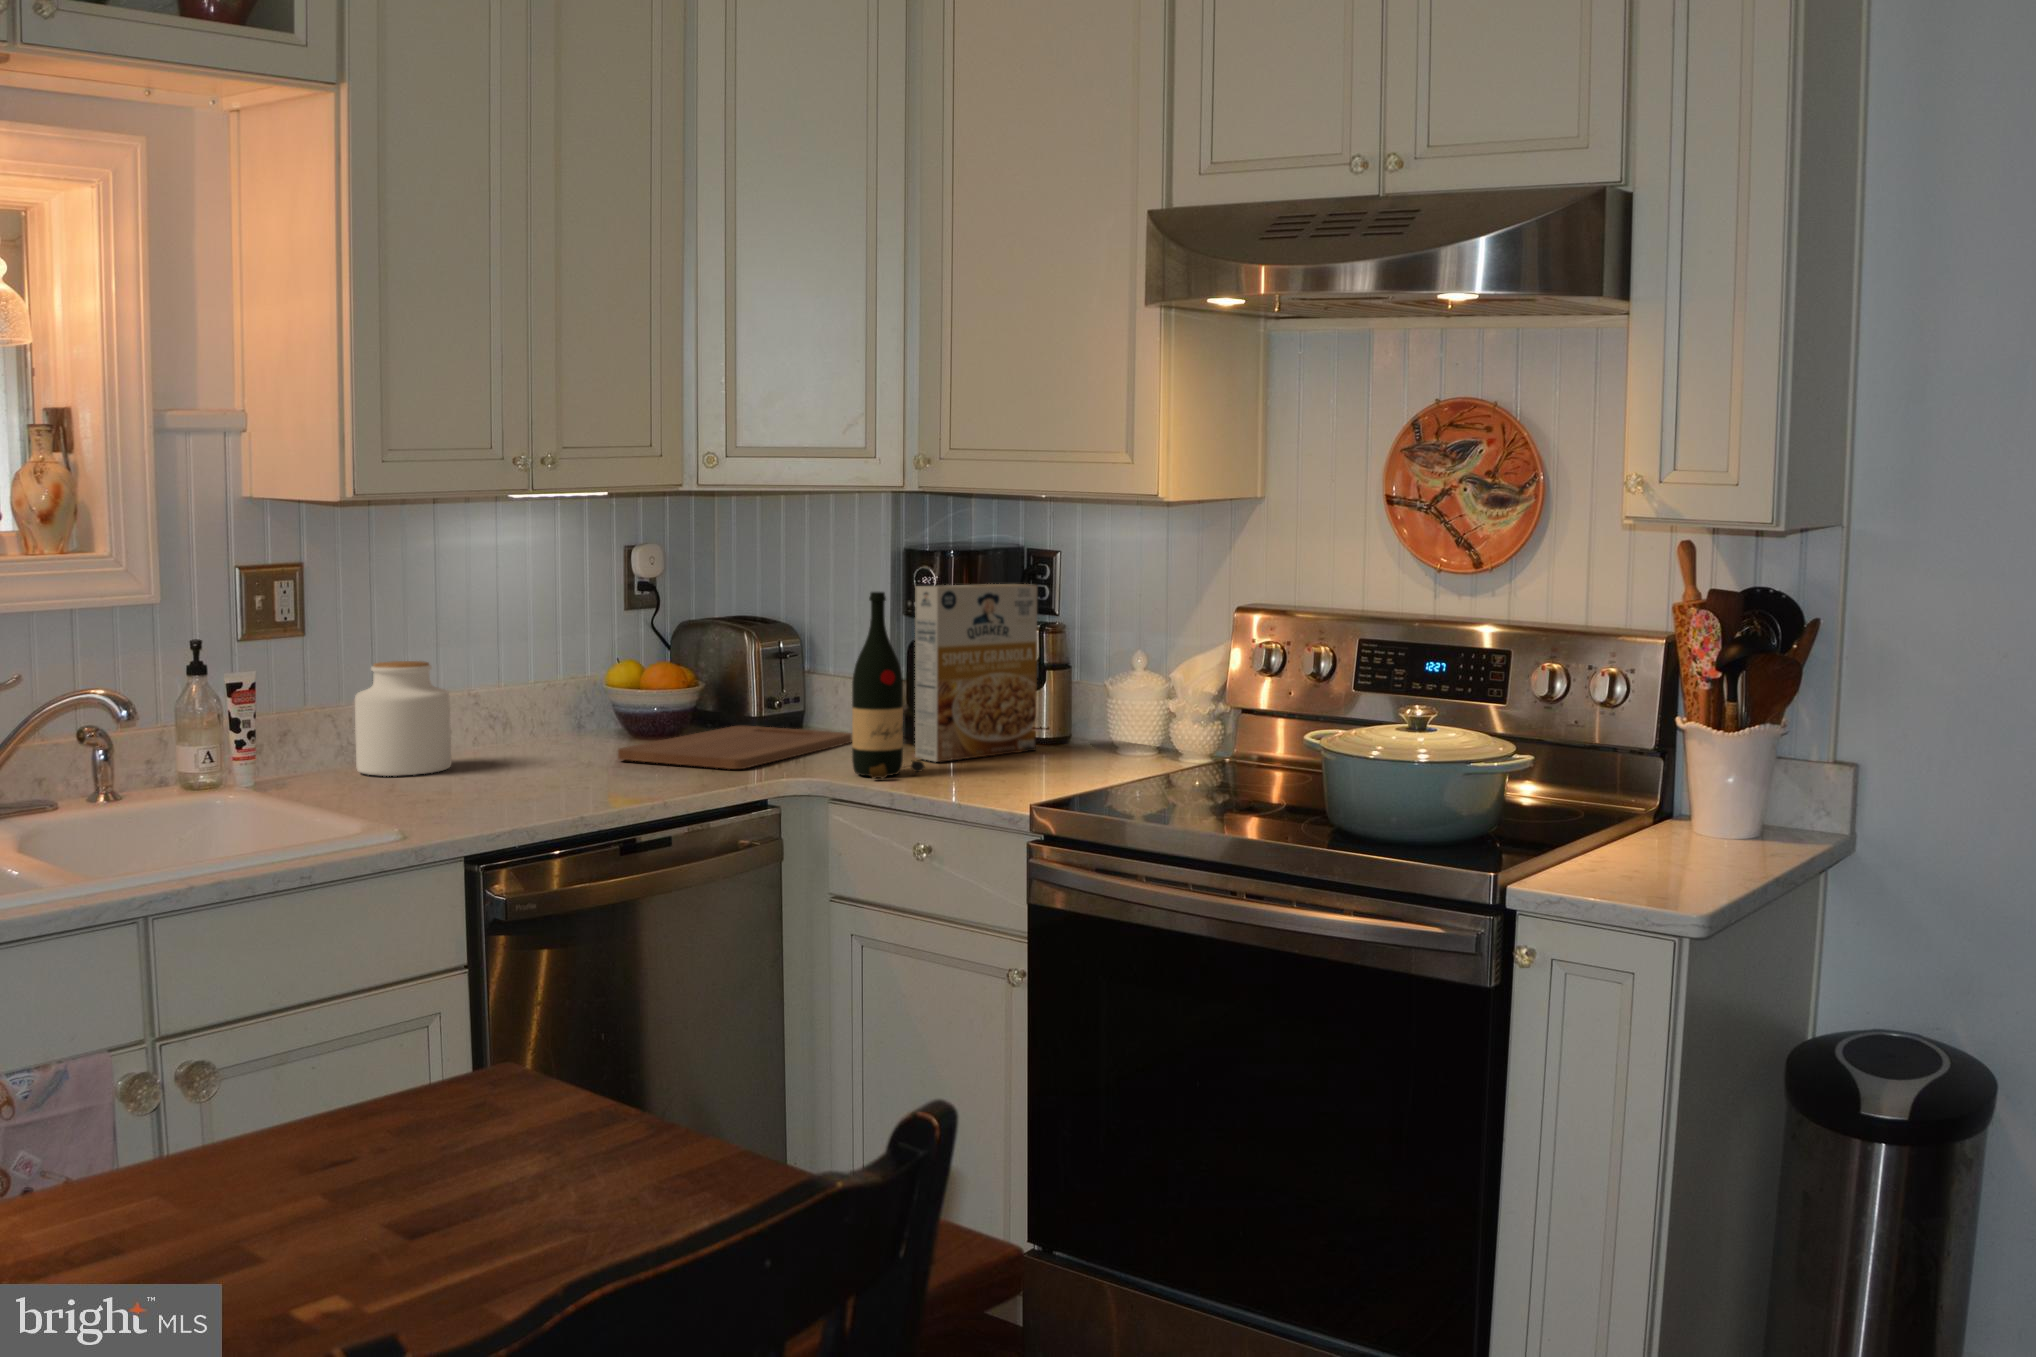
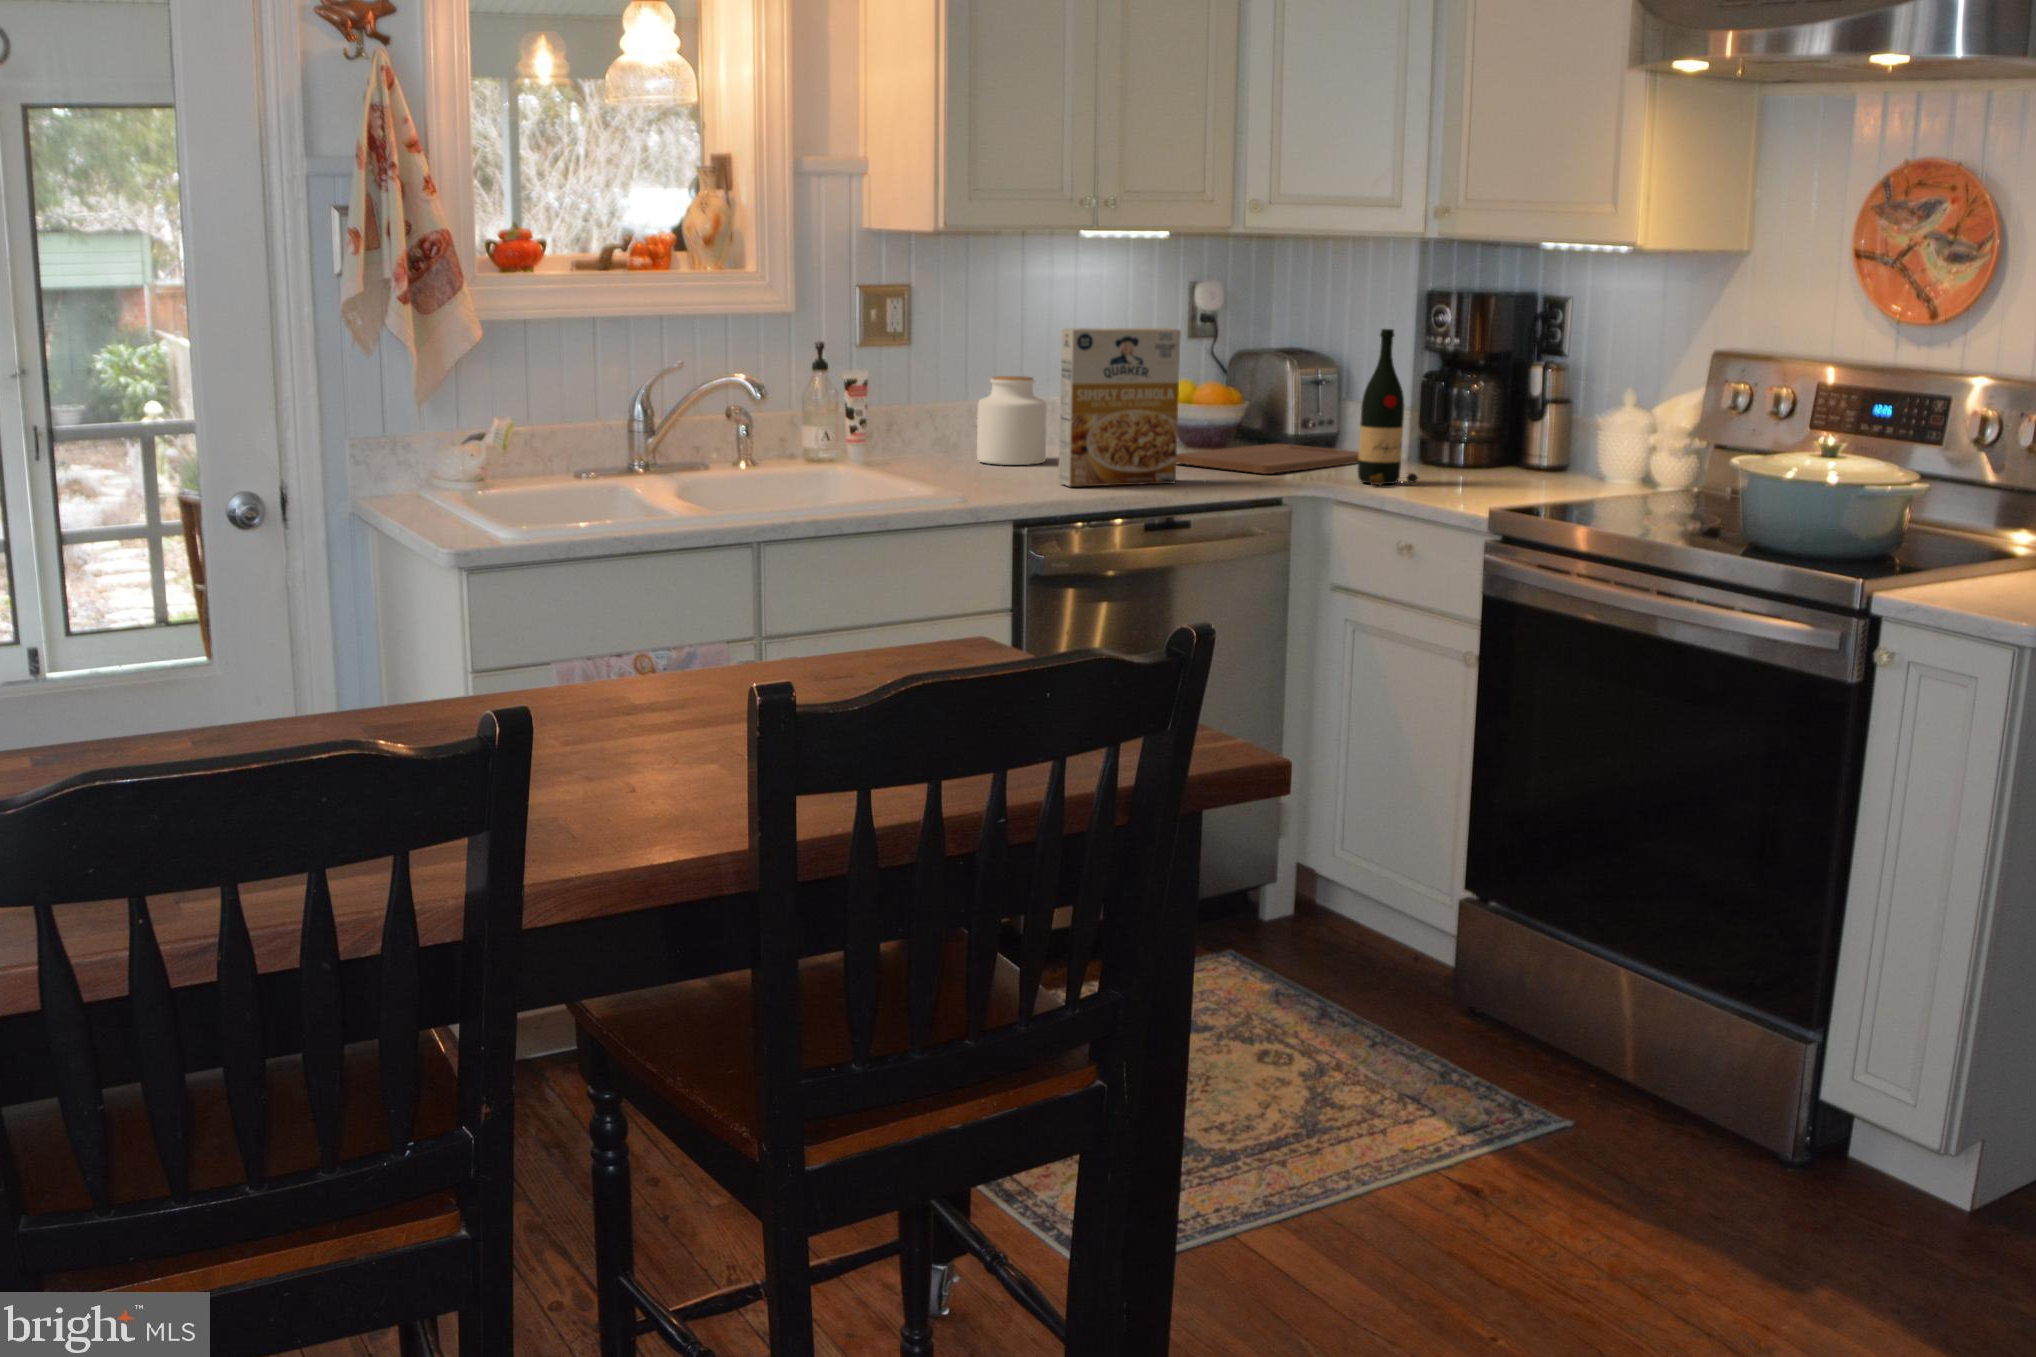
cereal box: present [915,584,1037,762] -> present [1058,328,1181,487]

